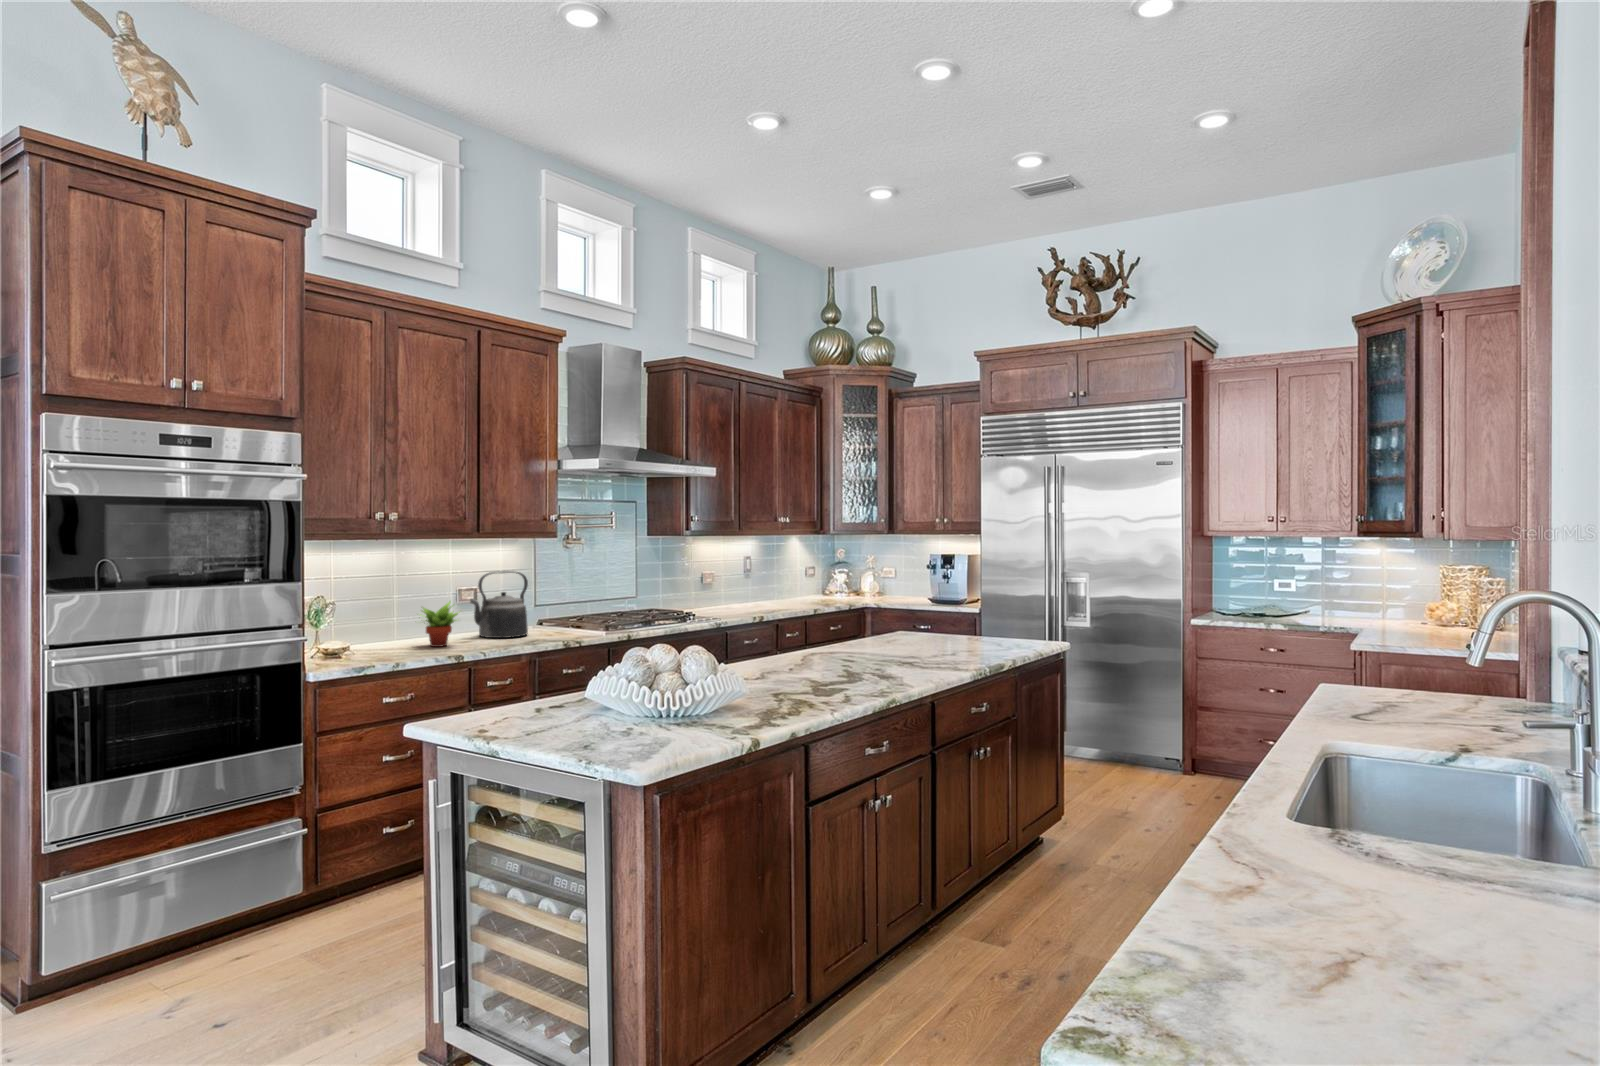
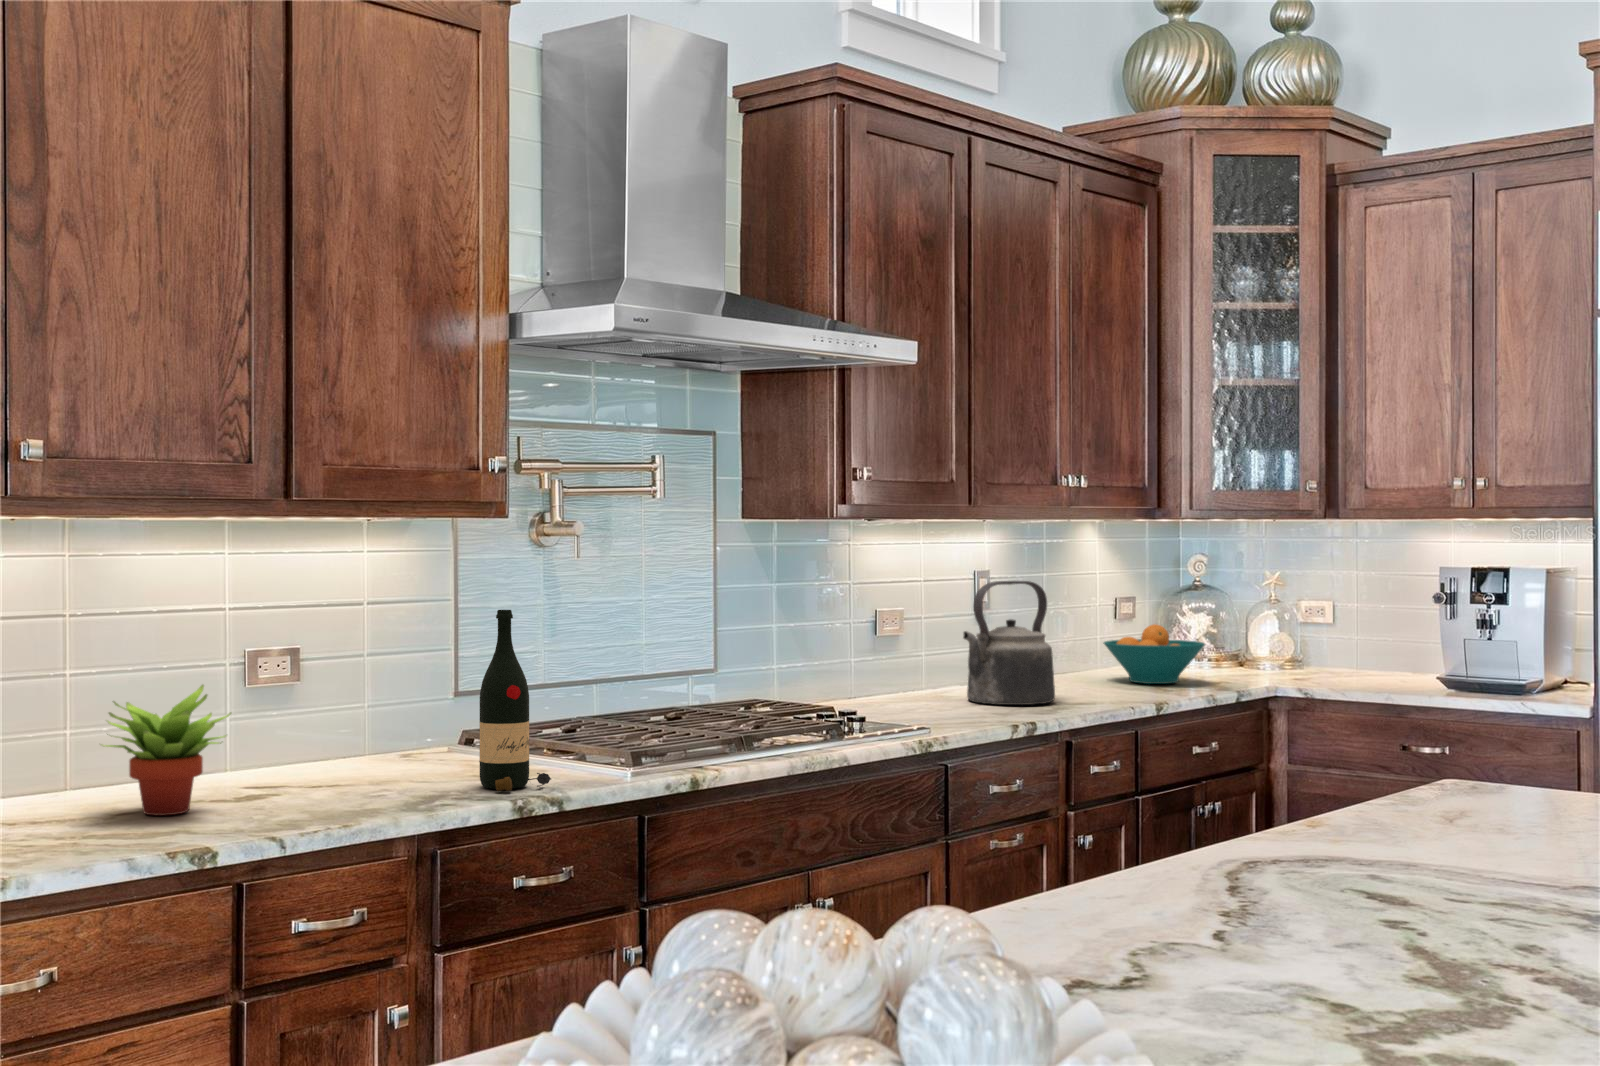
kettle: present [470,571,528,638] -> present [963,581,1055,705]
wine bottle: none [550,573,577,639] -> present [480,610,551,791]
fruit bowl: none [798,578,838,602] -> present [1103,624,1205,684]

